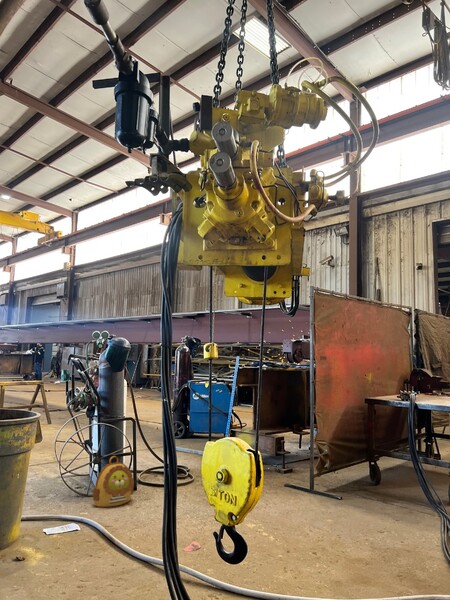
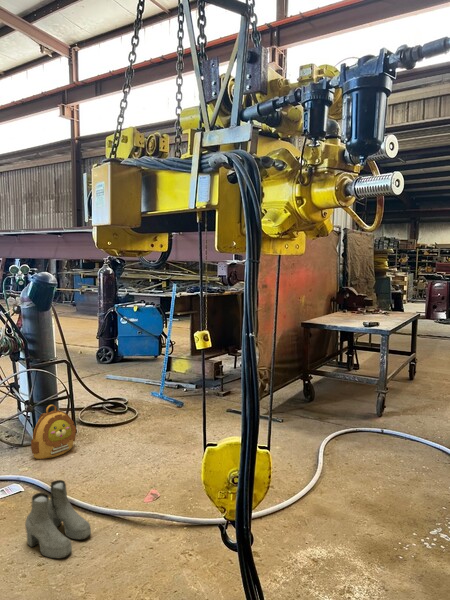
boots: none [73,510,128,579] -> present [25,480,91,558]

